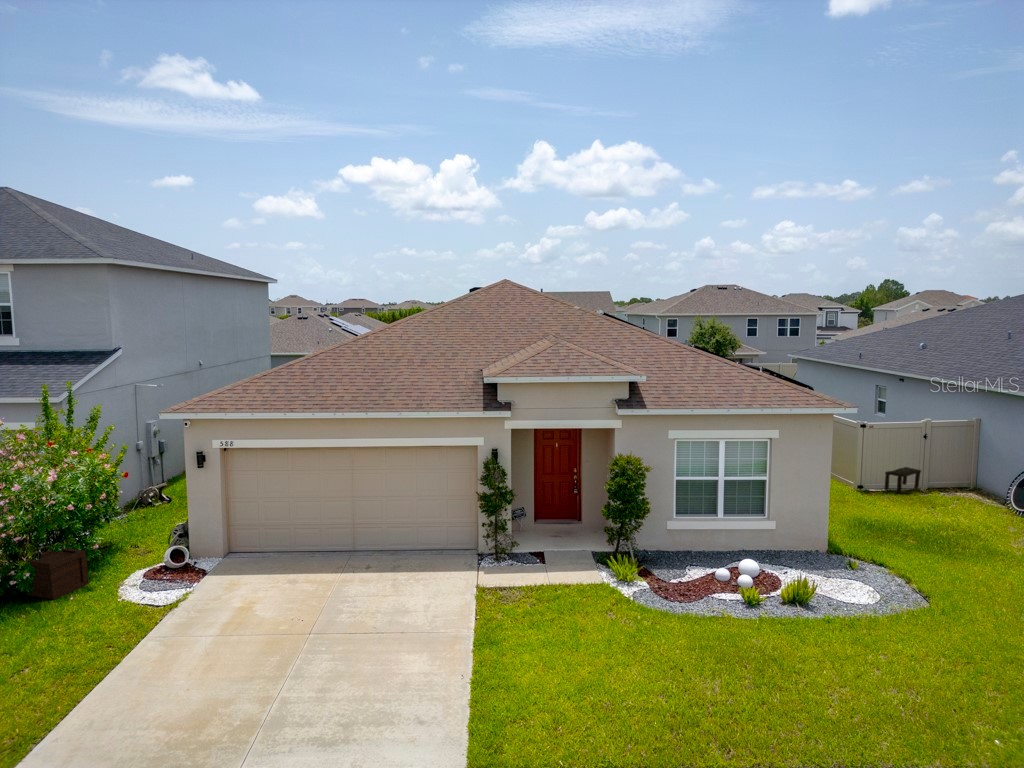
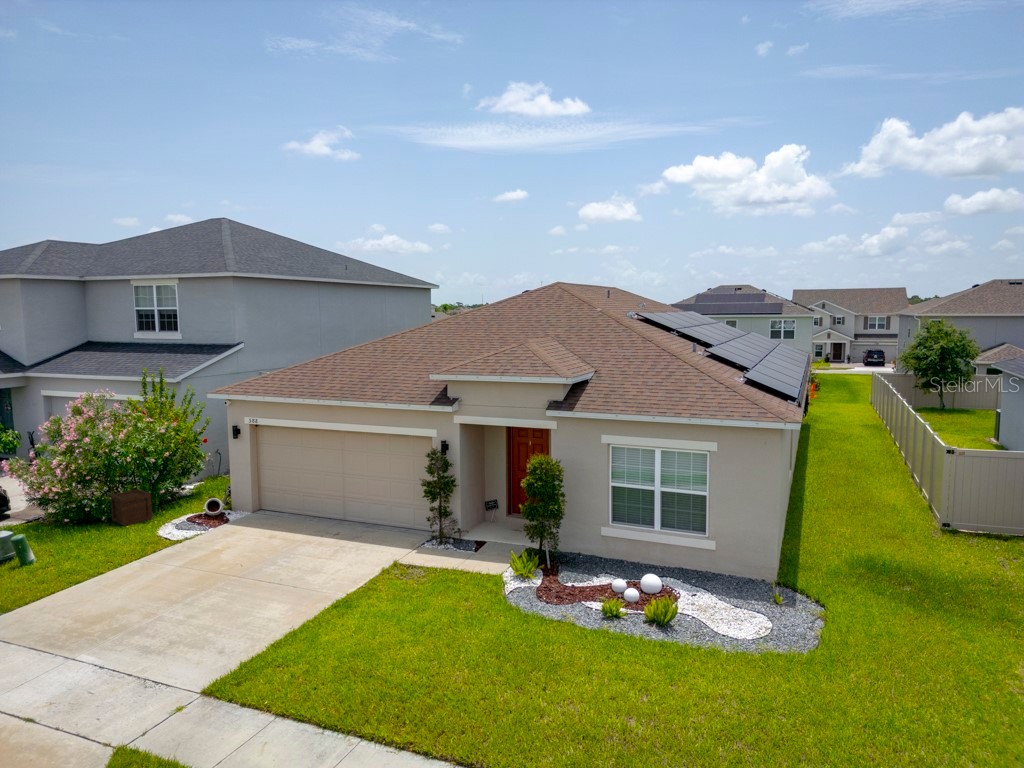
bench: present [885,467,921,493] -> none [953,509,1008,540]

